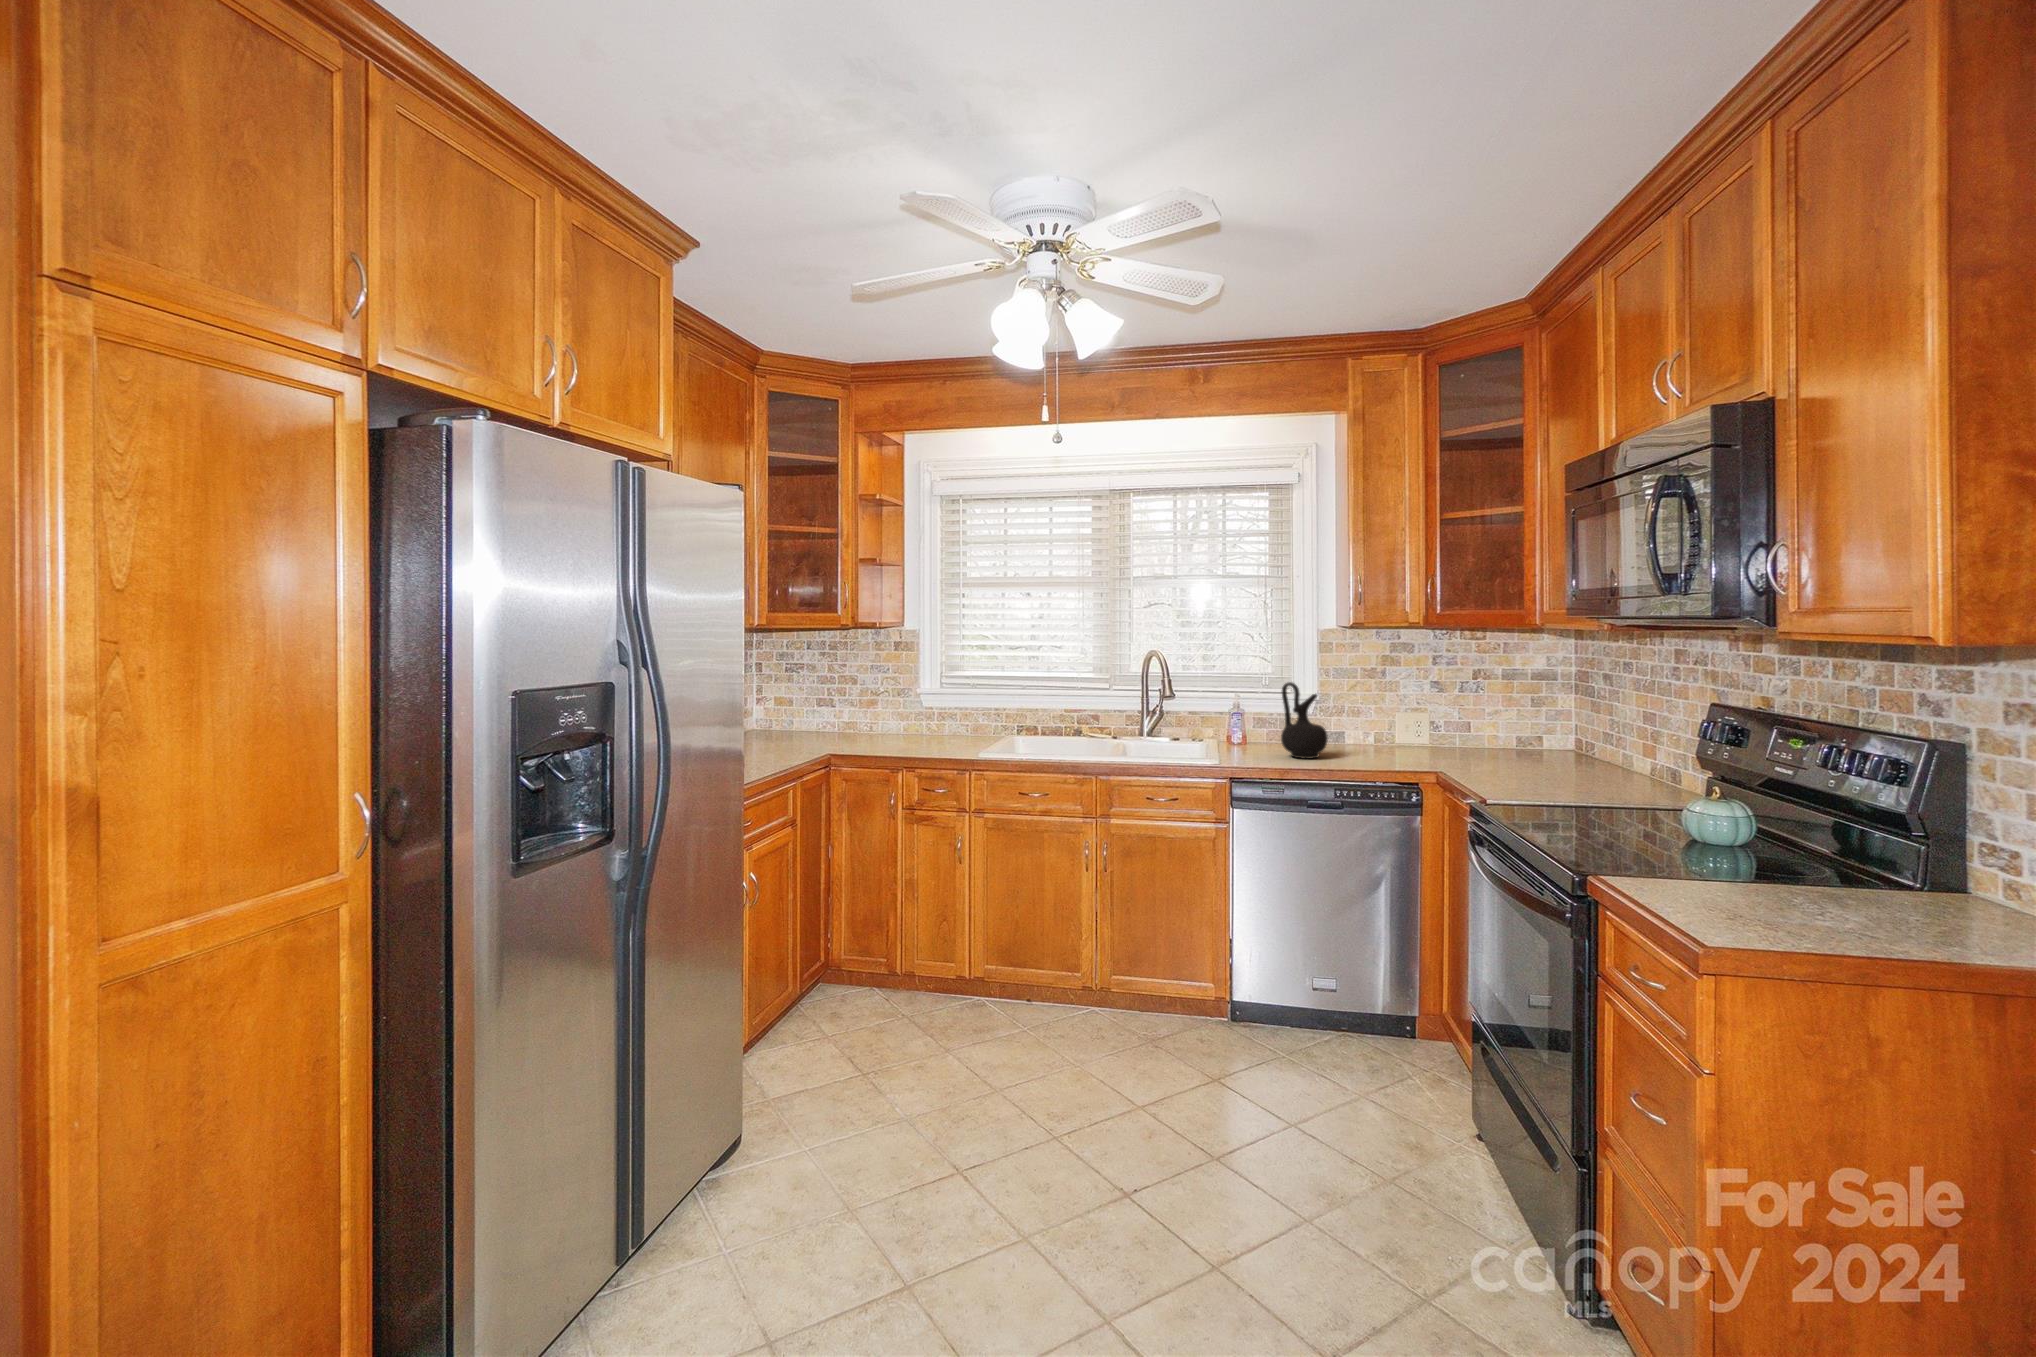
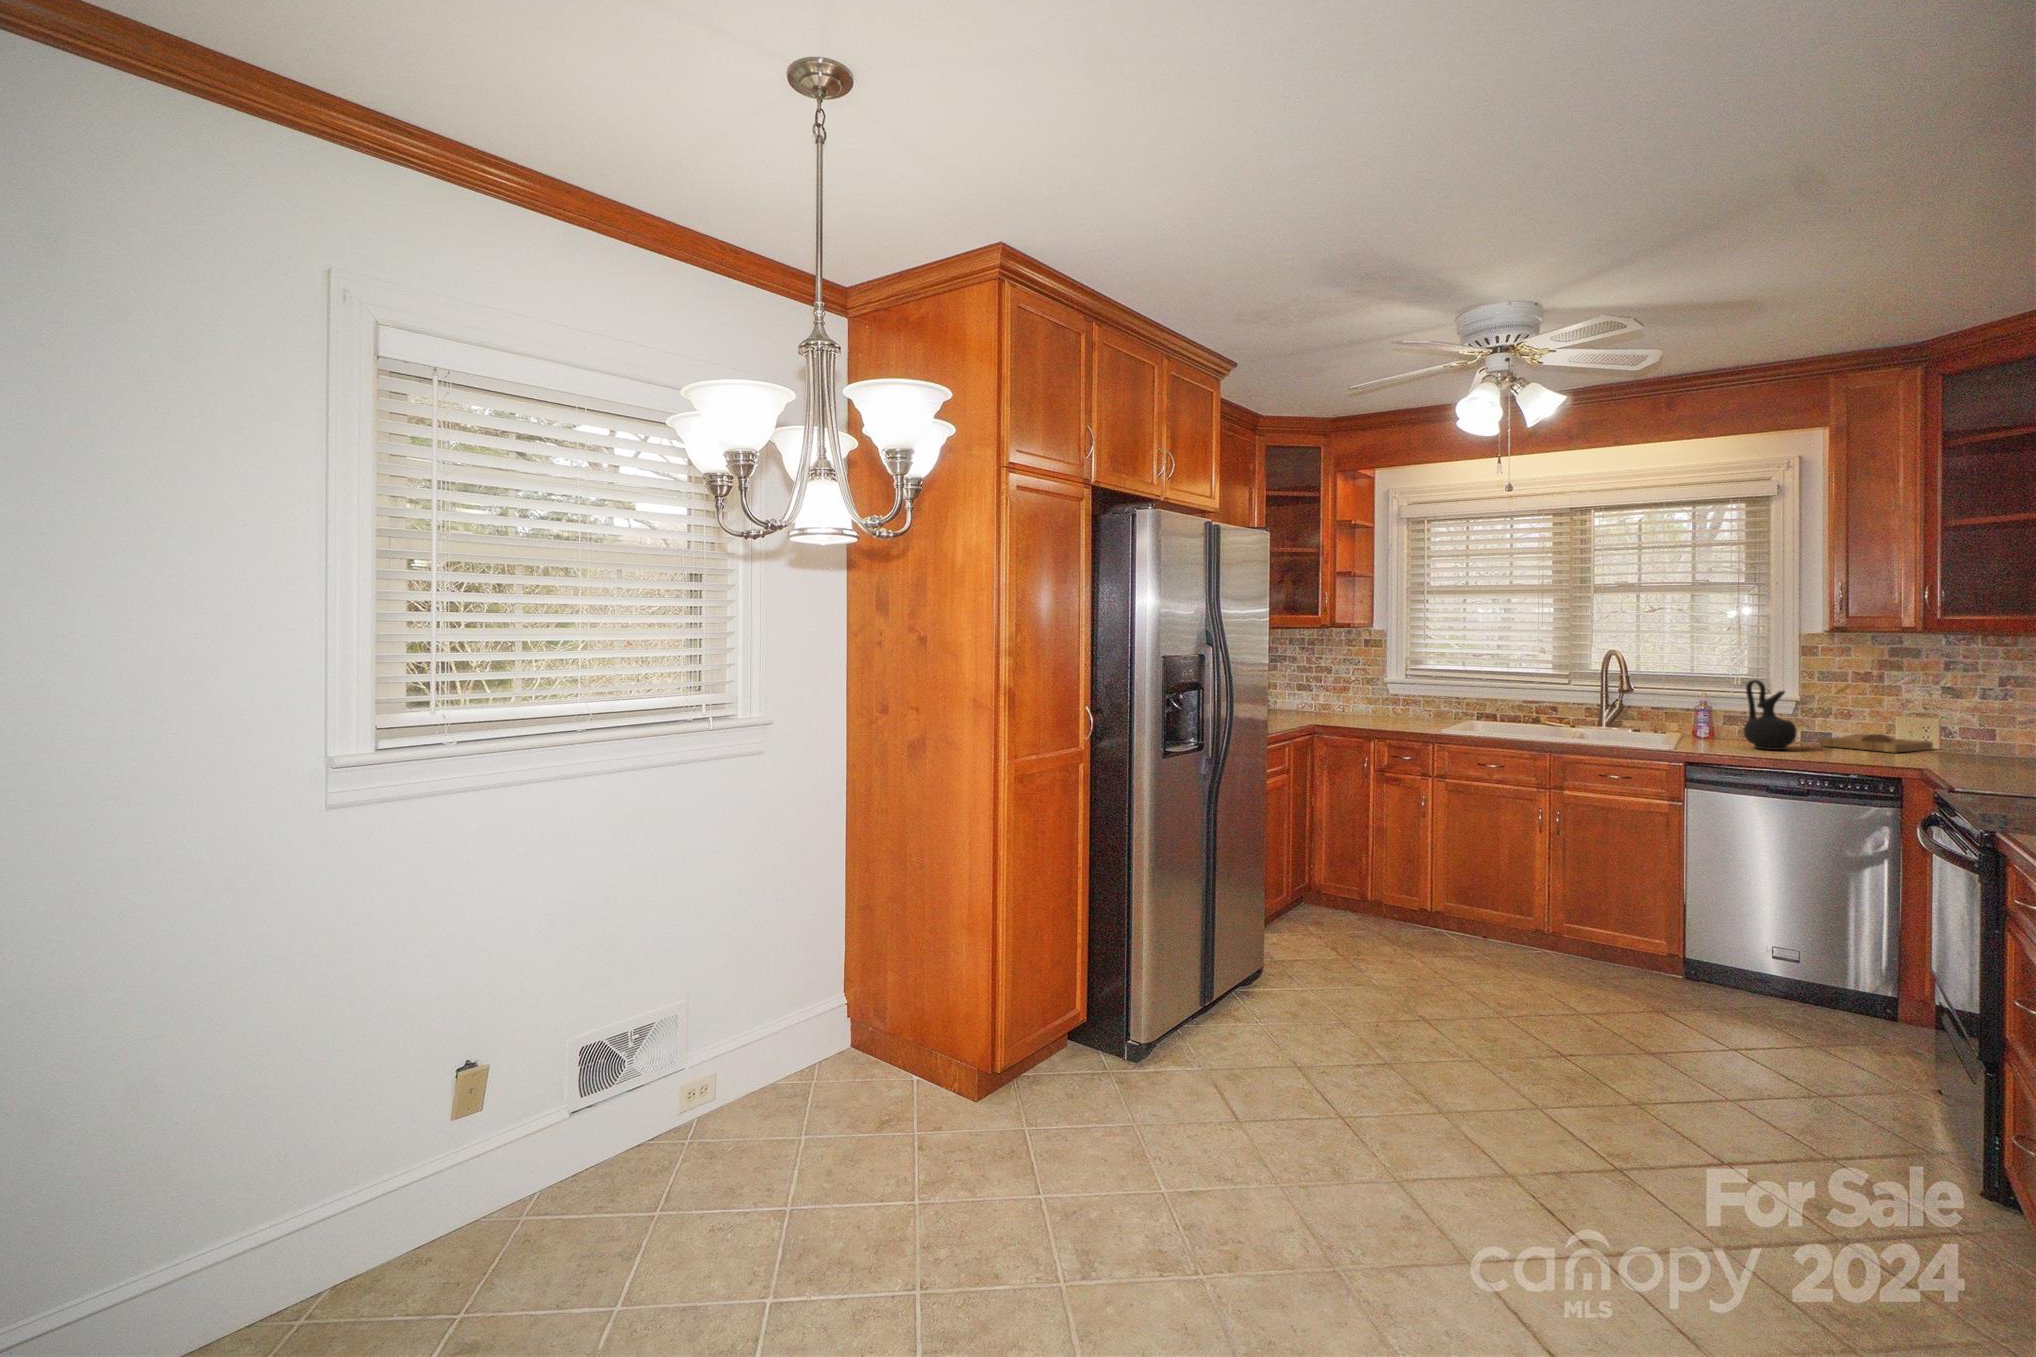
tray: none [1343,734,1430,754] -> present [1820,733,1933,753]

